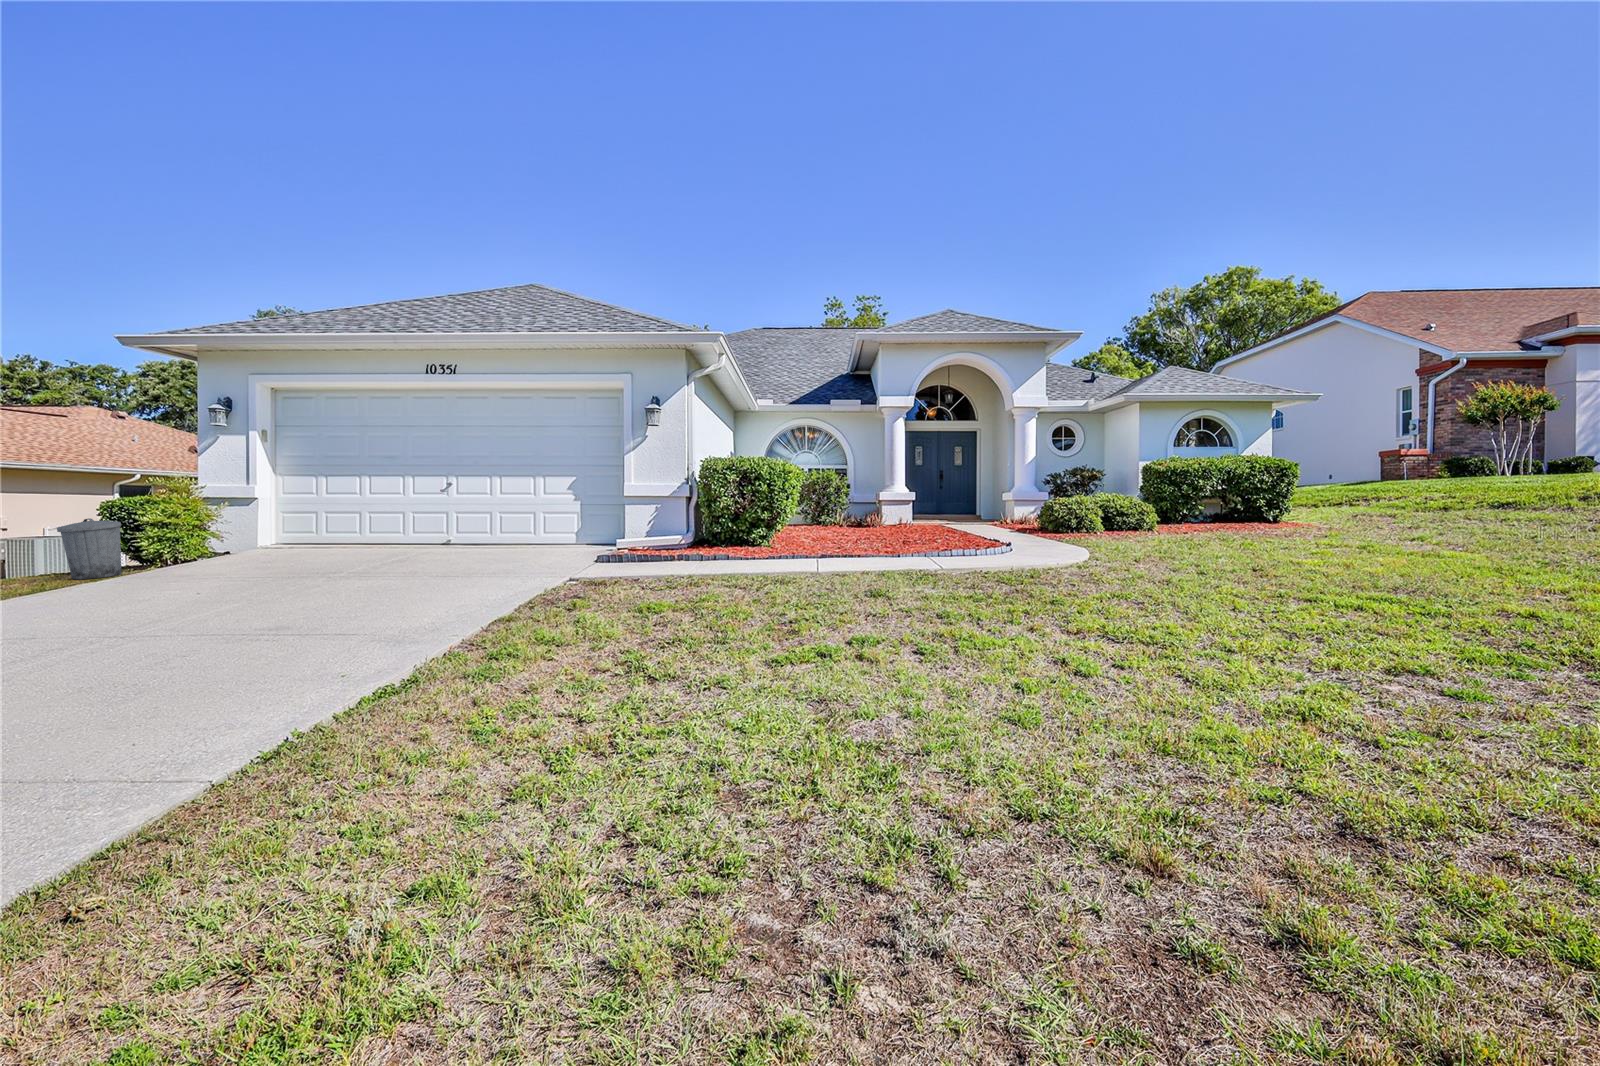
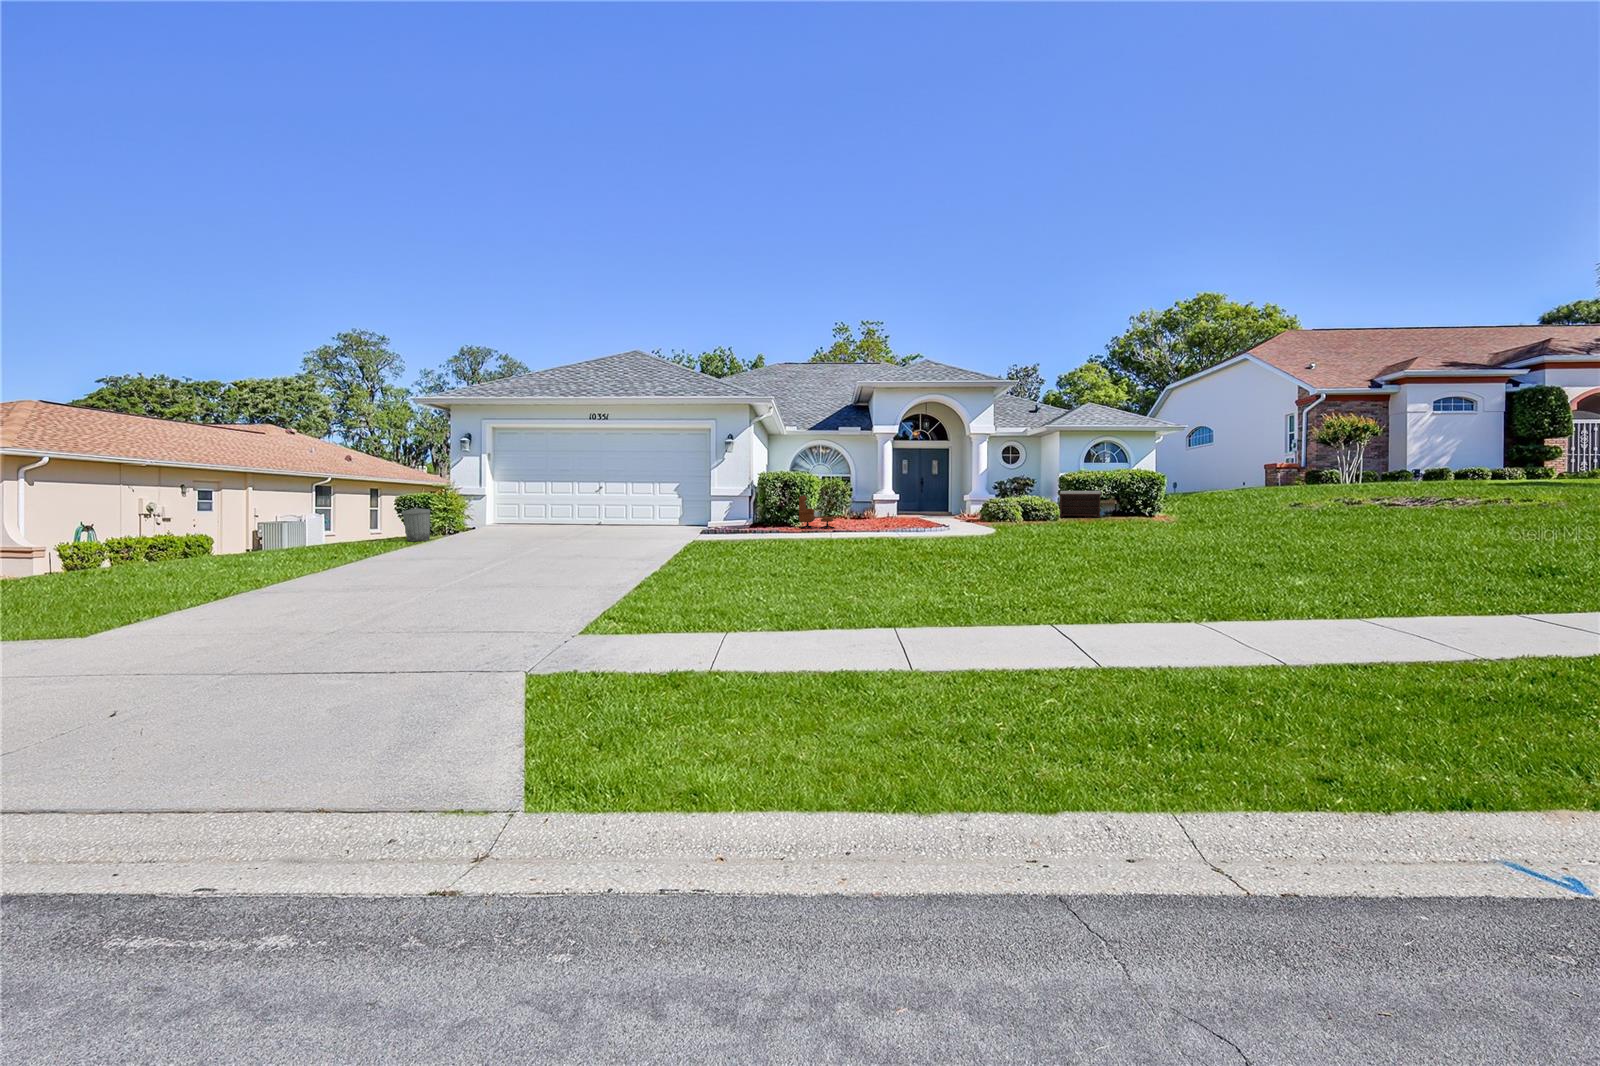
bench: none [1176,485,1253,528] -> present [1059,491,1102,518]
lounge chair: none [766,495,827,551] -> present [799,496,834,529]

